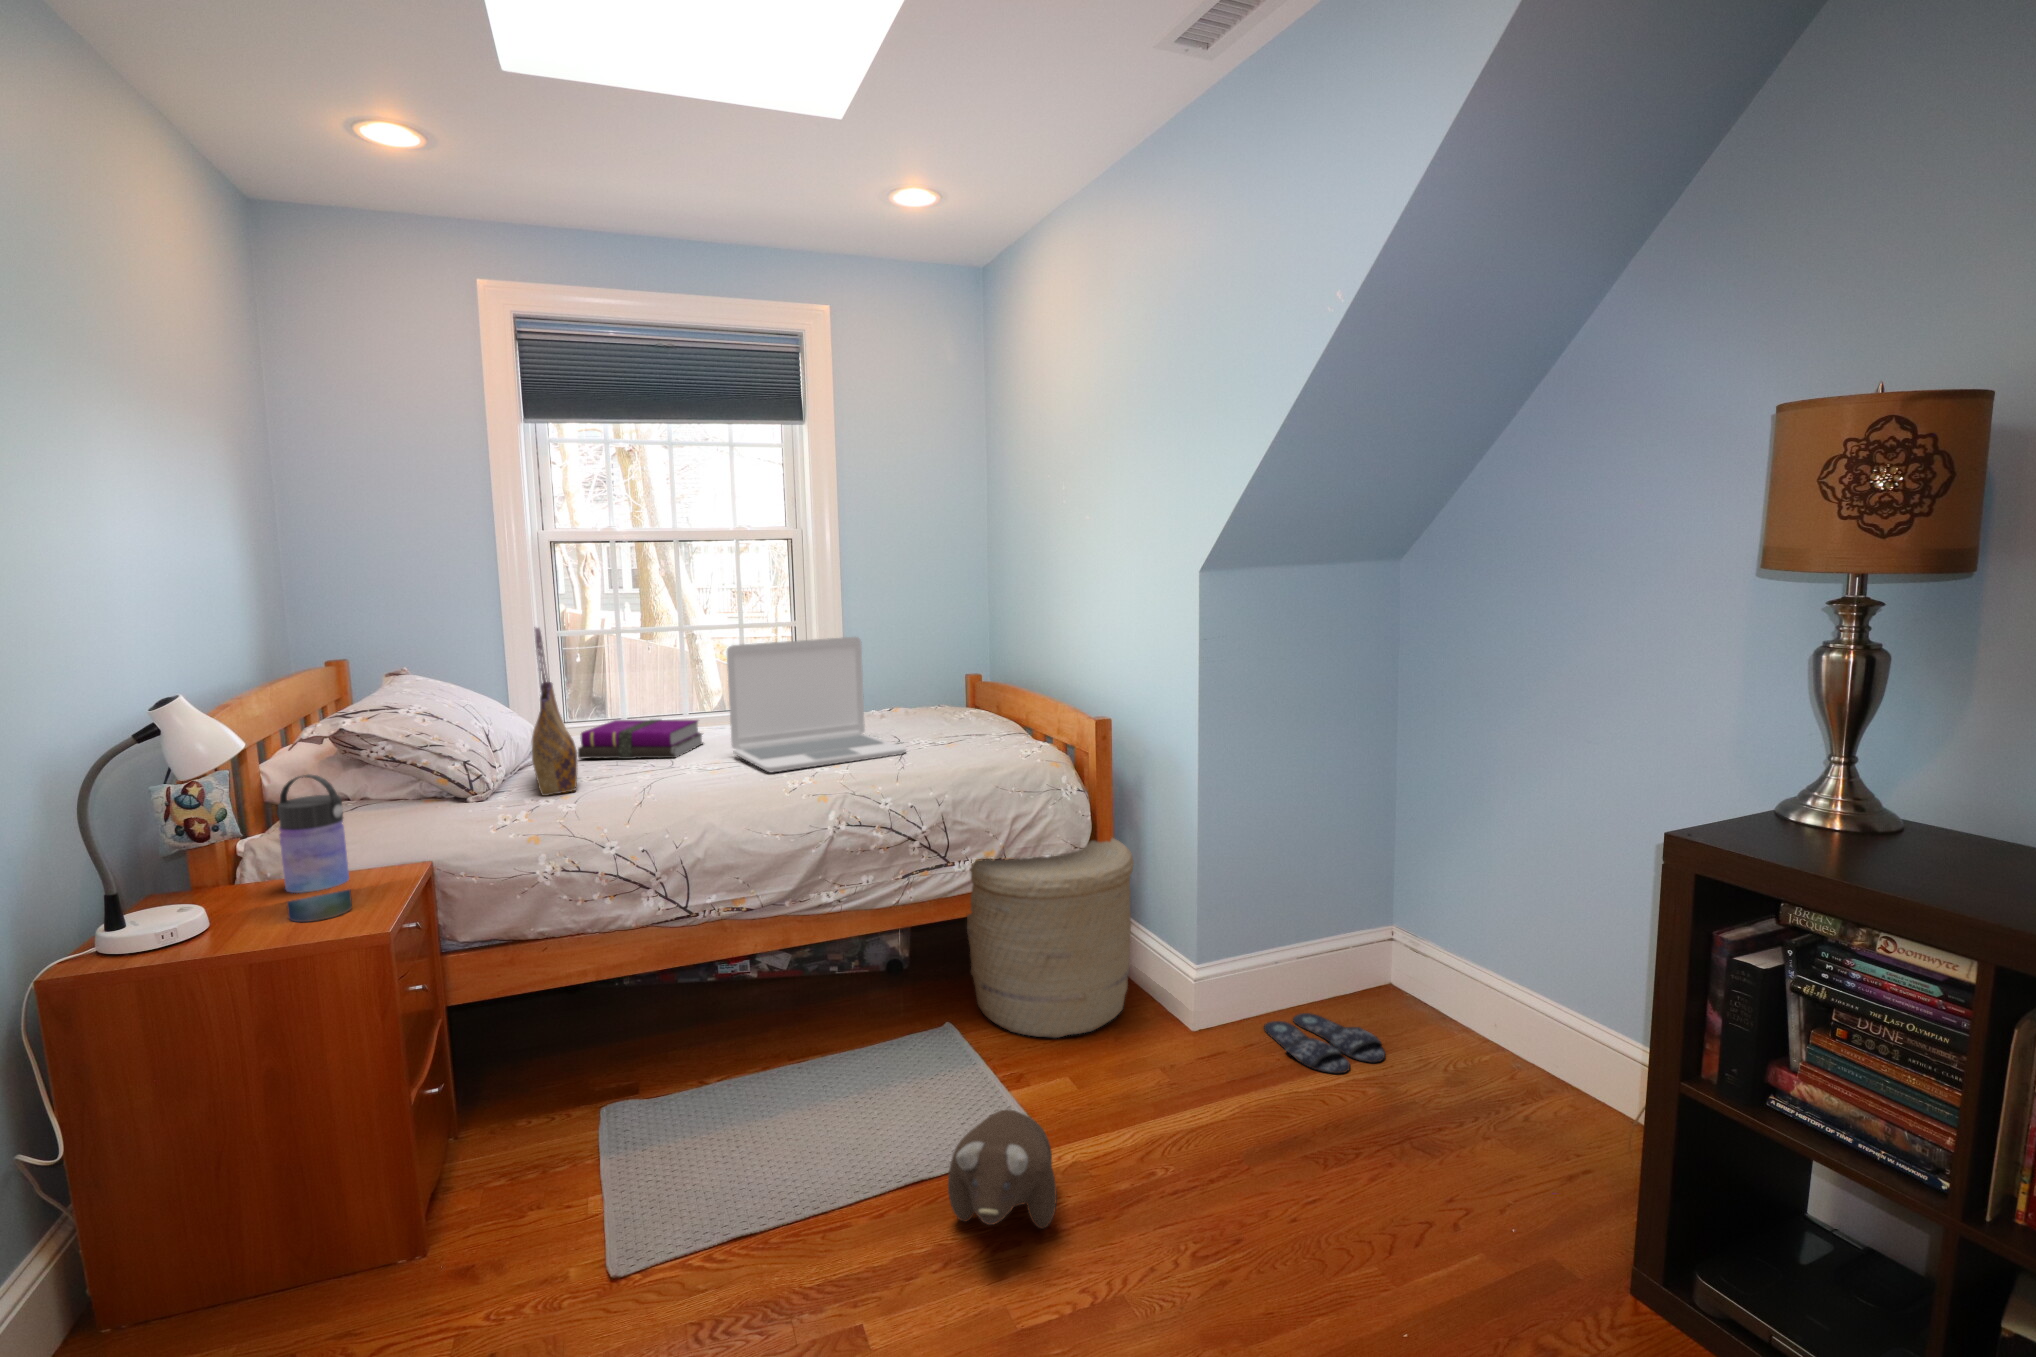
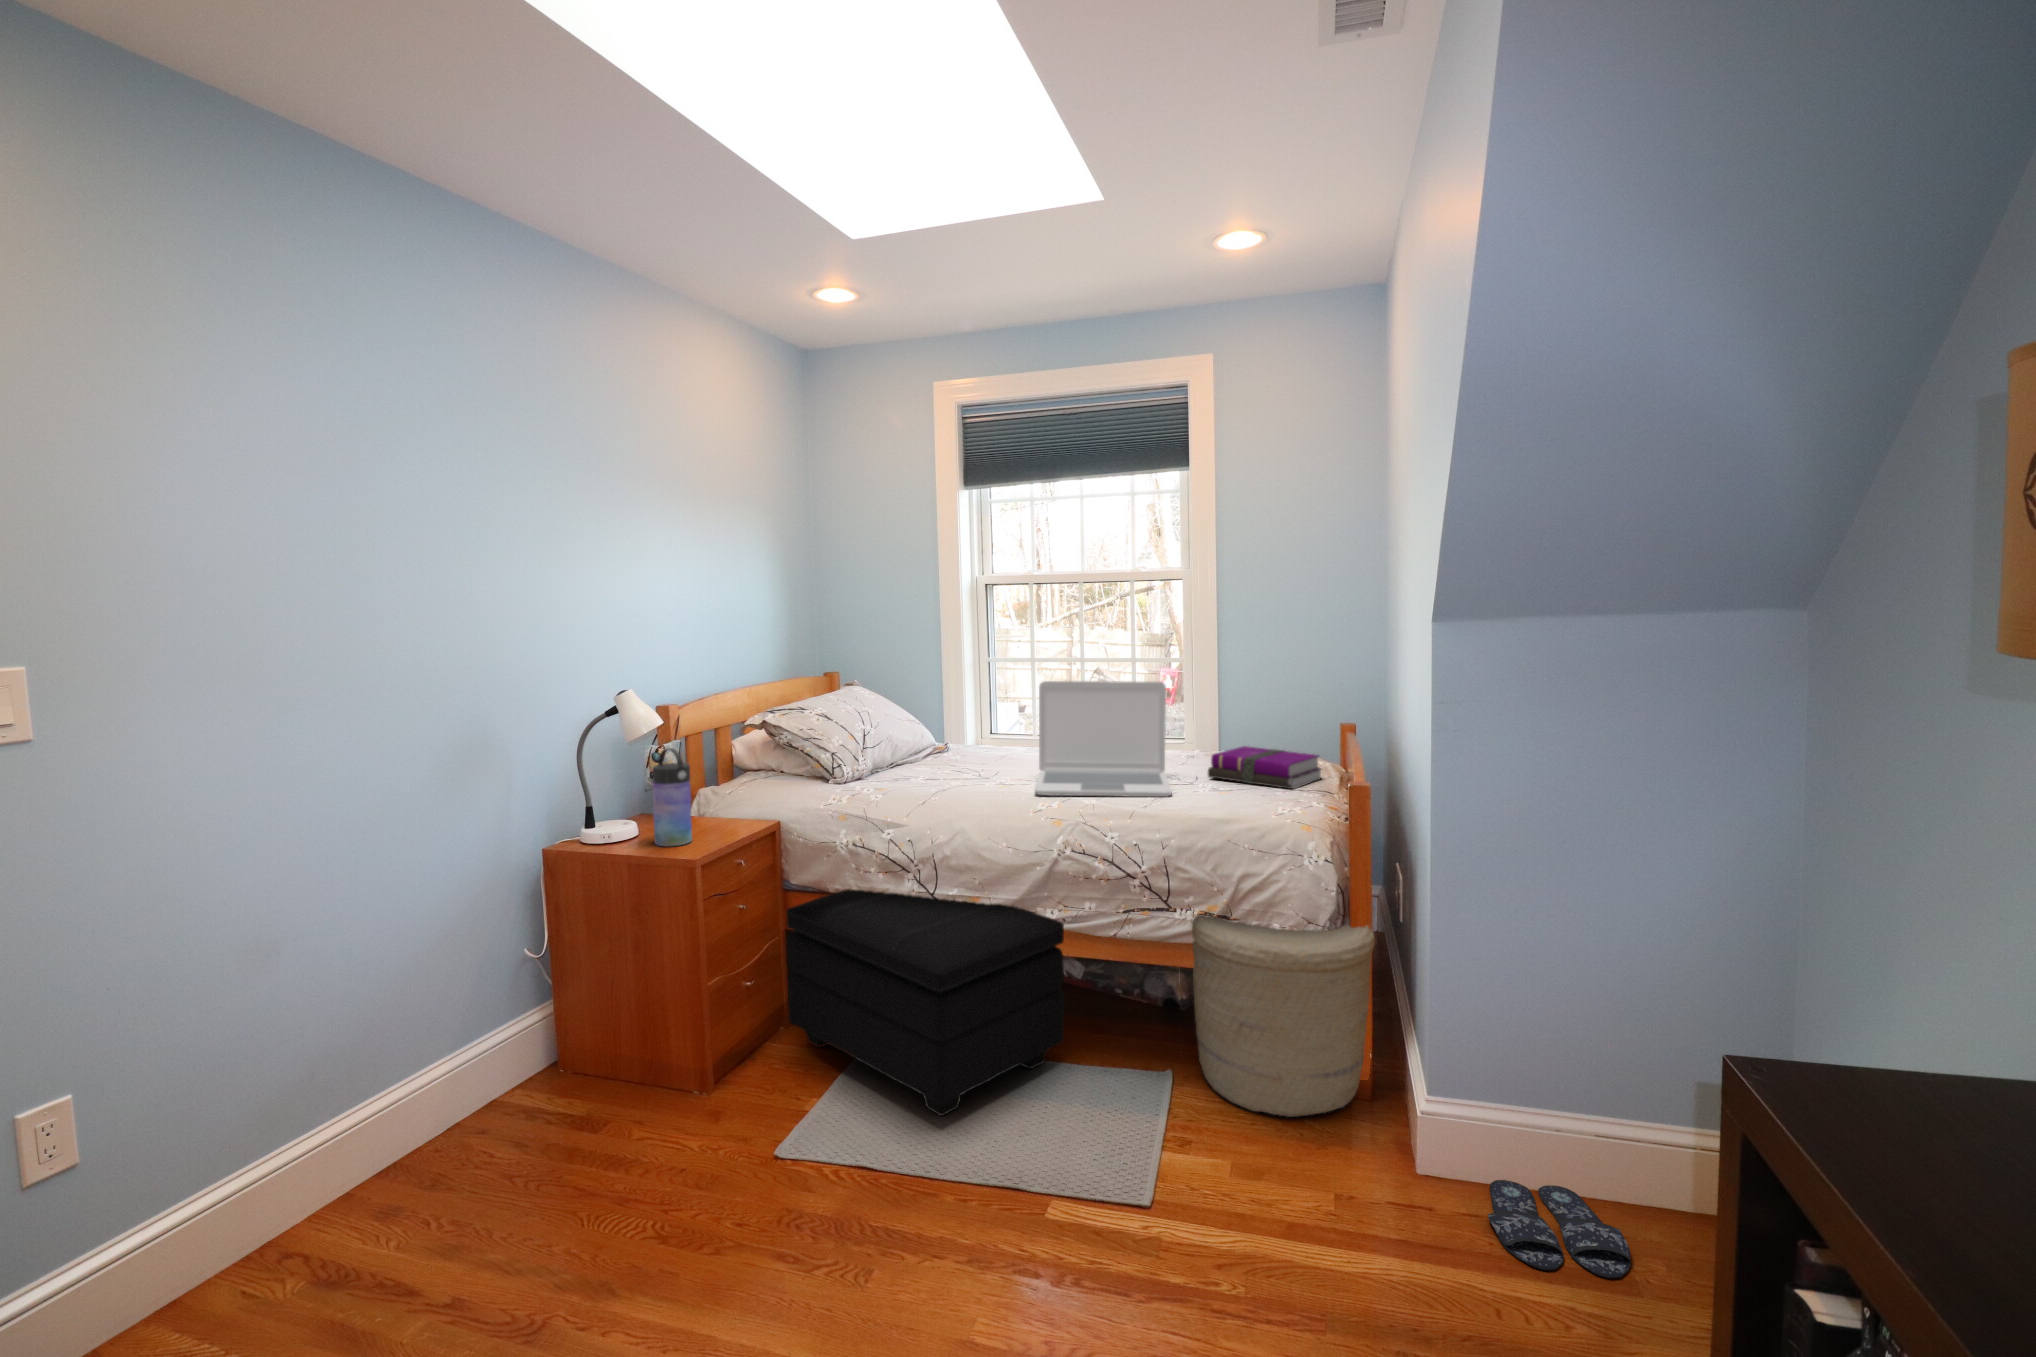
tote bag: present [532,627,577,796] -> none [872,656,926,787]
notebook: present [578,719,703,759] -> present [1208,746,1321,789]
footstool: none [483,895,853,1152] -> present [786,888,1064,1116]
plush toy: present [948,1109,1057,1229] -> none [981,1143,1113,1269]

